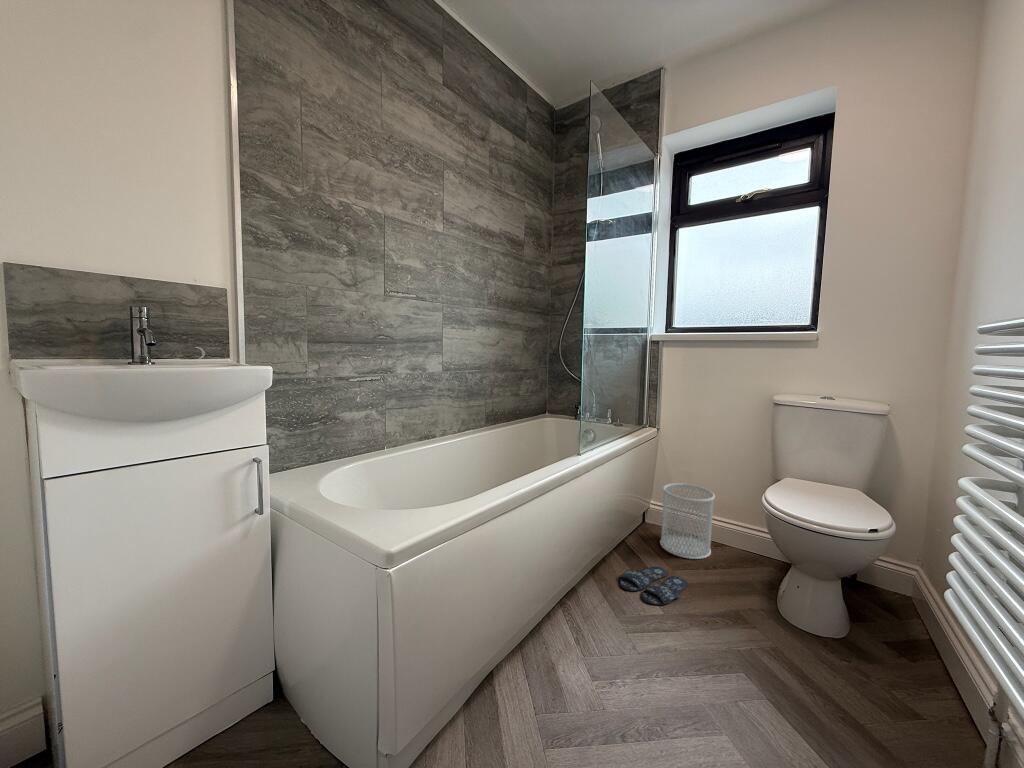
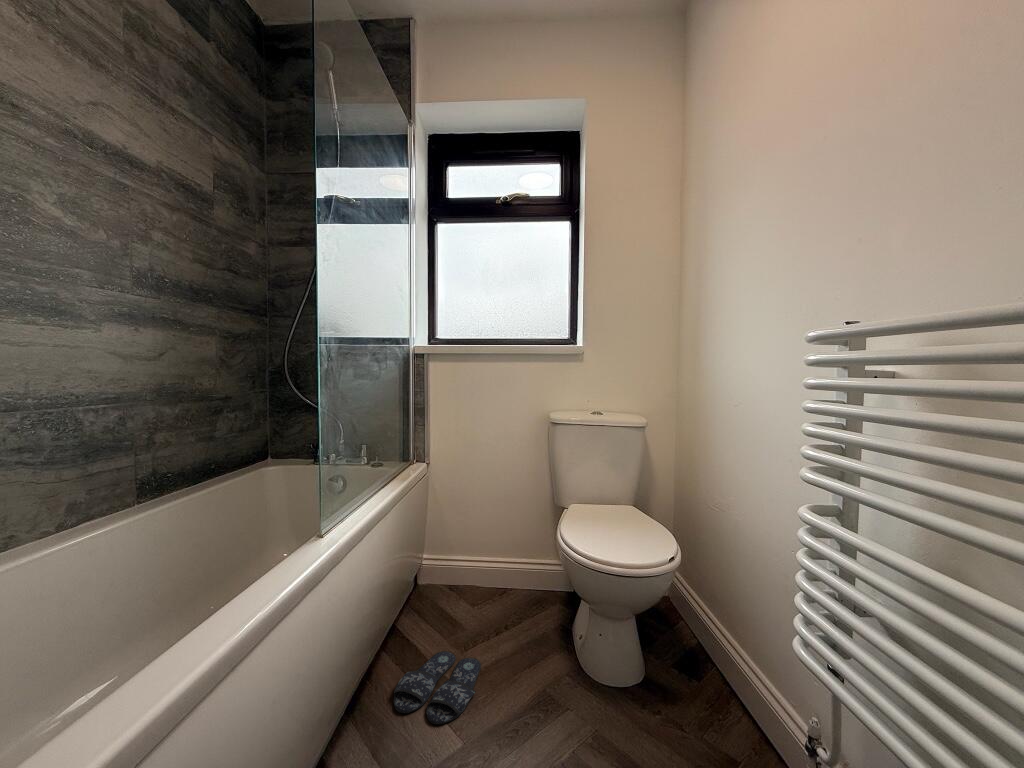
wastebasket: present [660,483,715,559] -> none [439,526,498,624]

